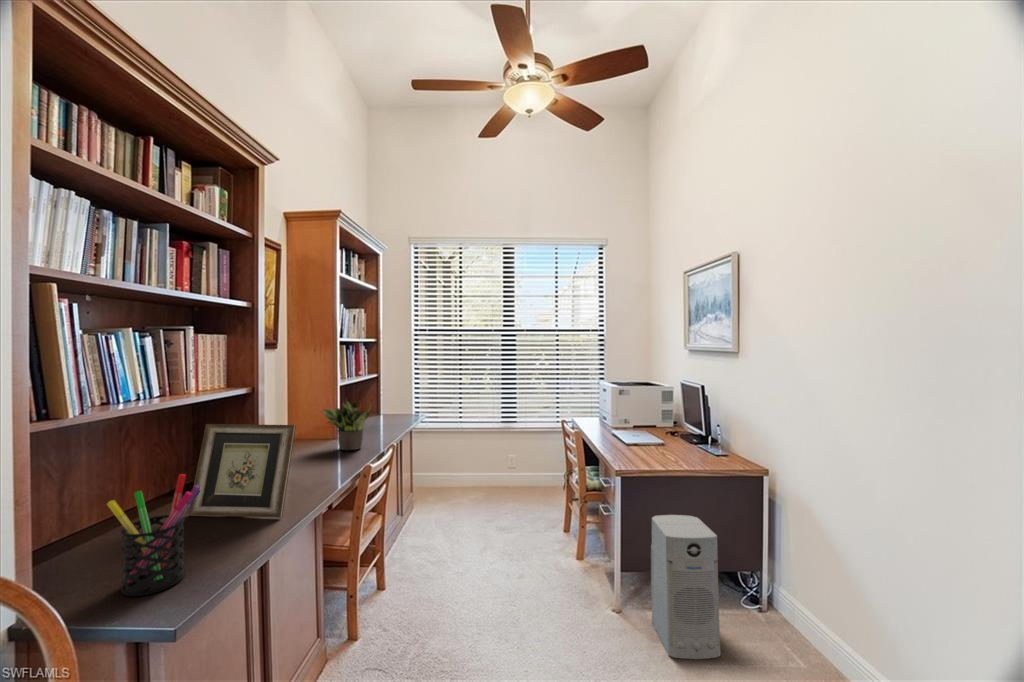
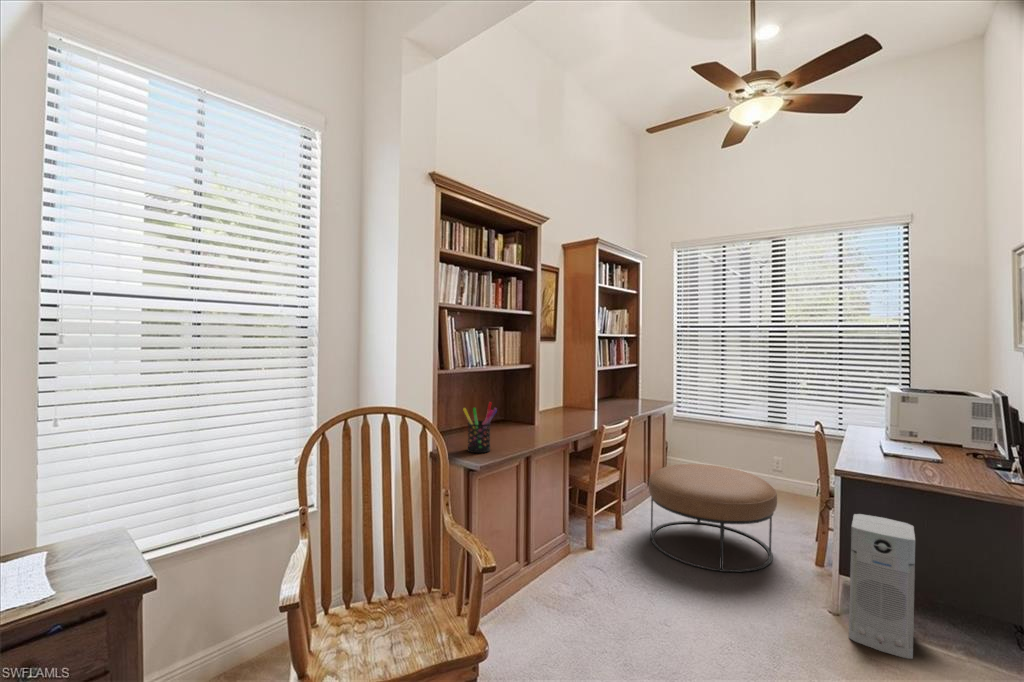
potted plant: present [323,401,369,450] -> none [581,378,615,418]
picture frame: present [188,424,296,517] -> none [497,383,549,440]
ottoman: none [423,483,561,621] -> present [649,464,777,572]

